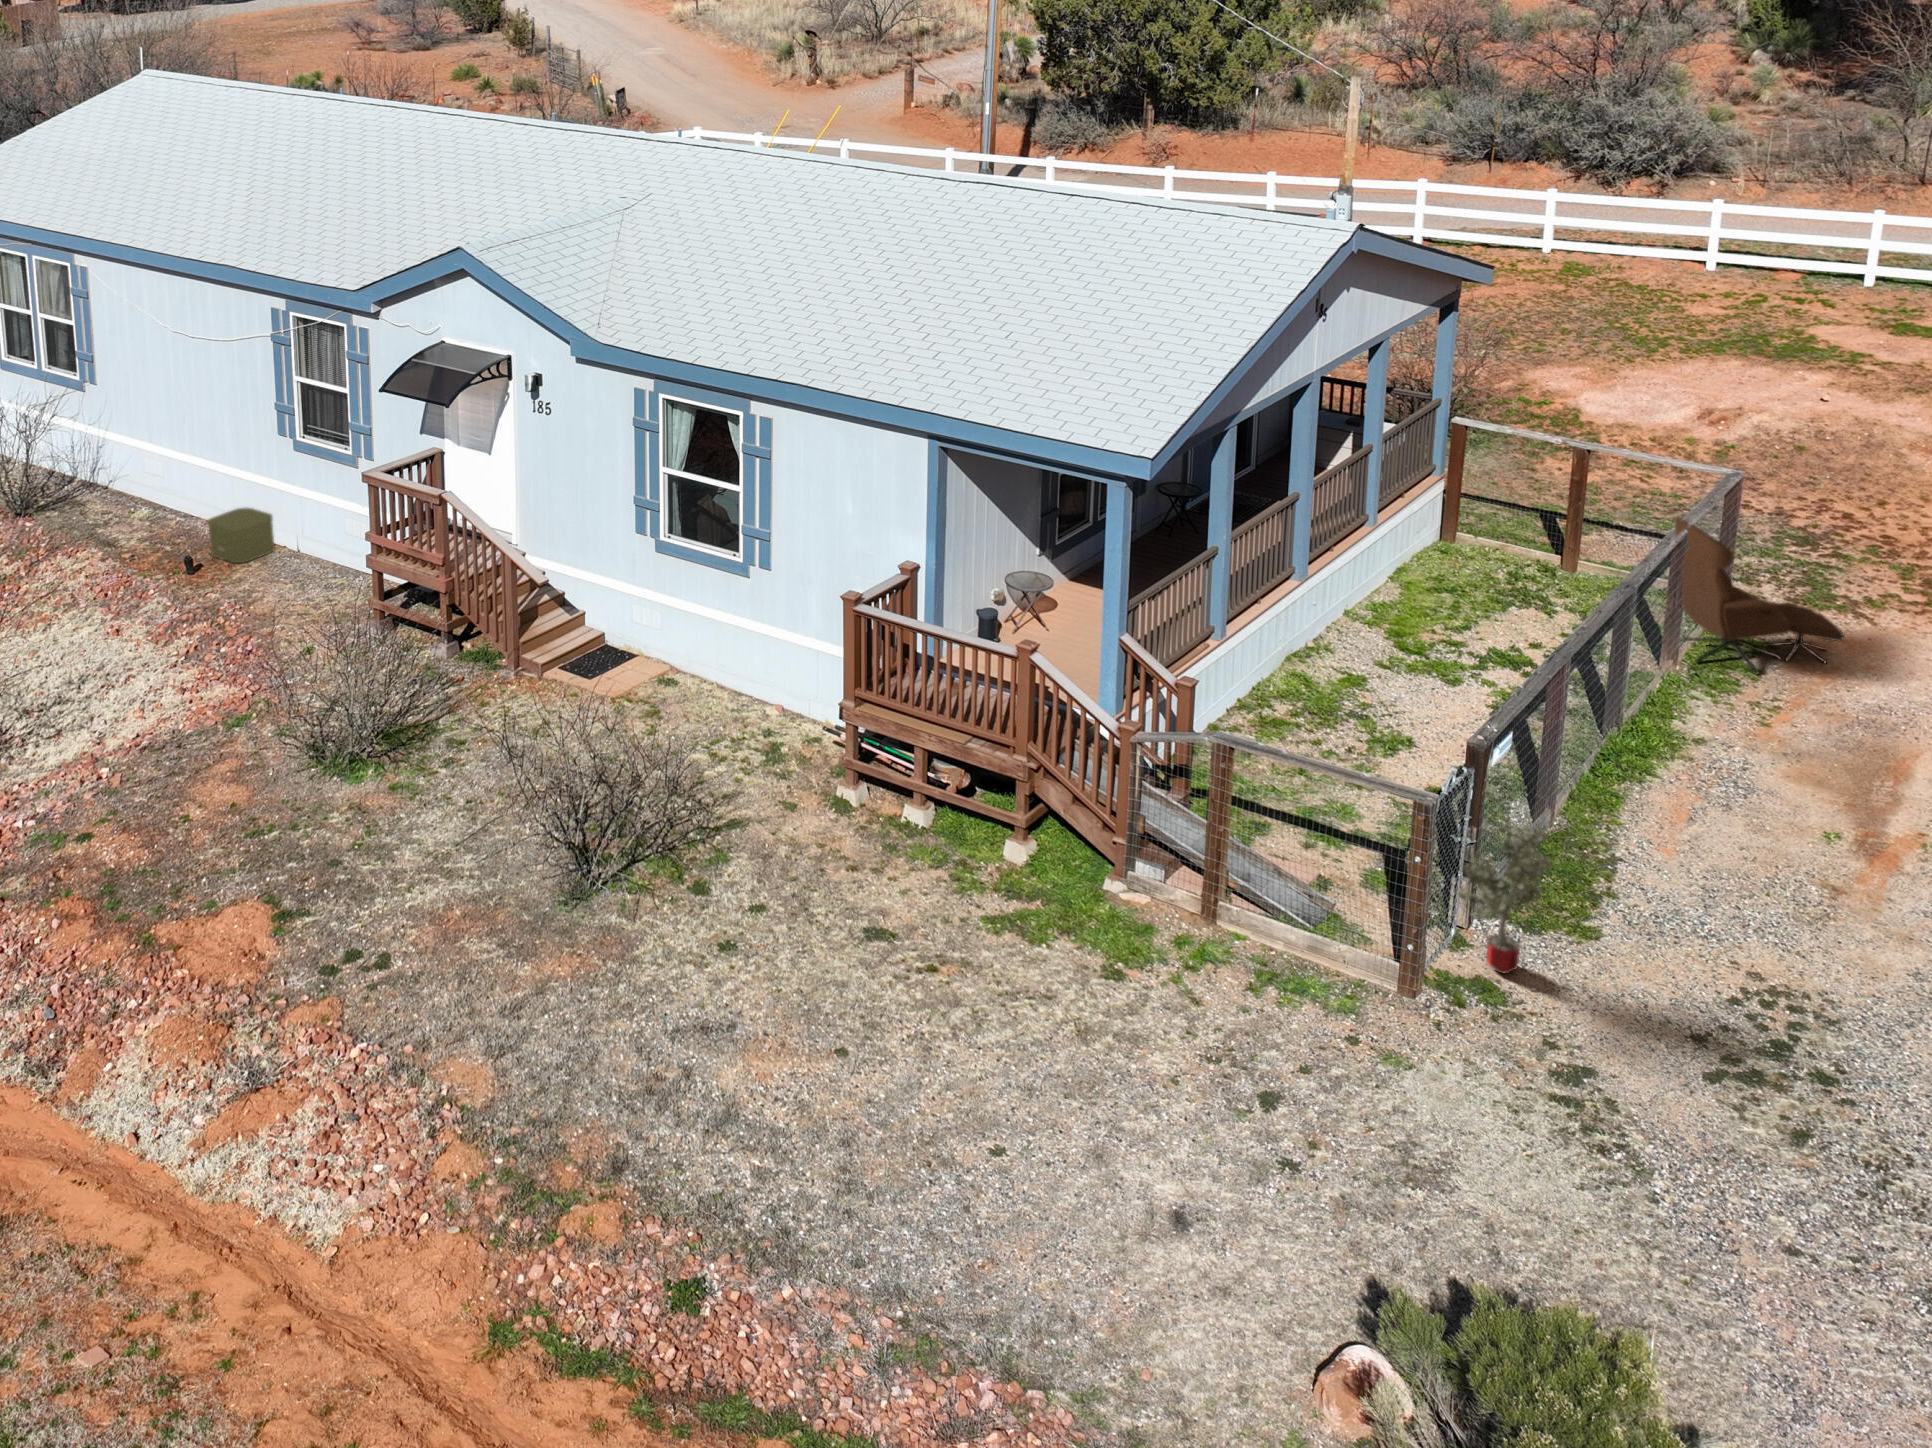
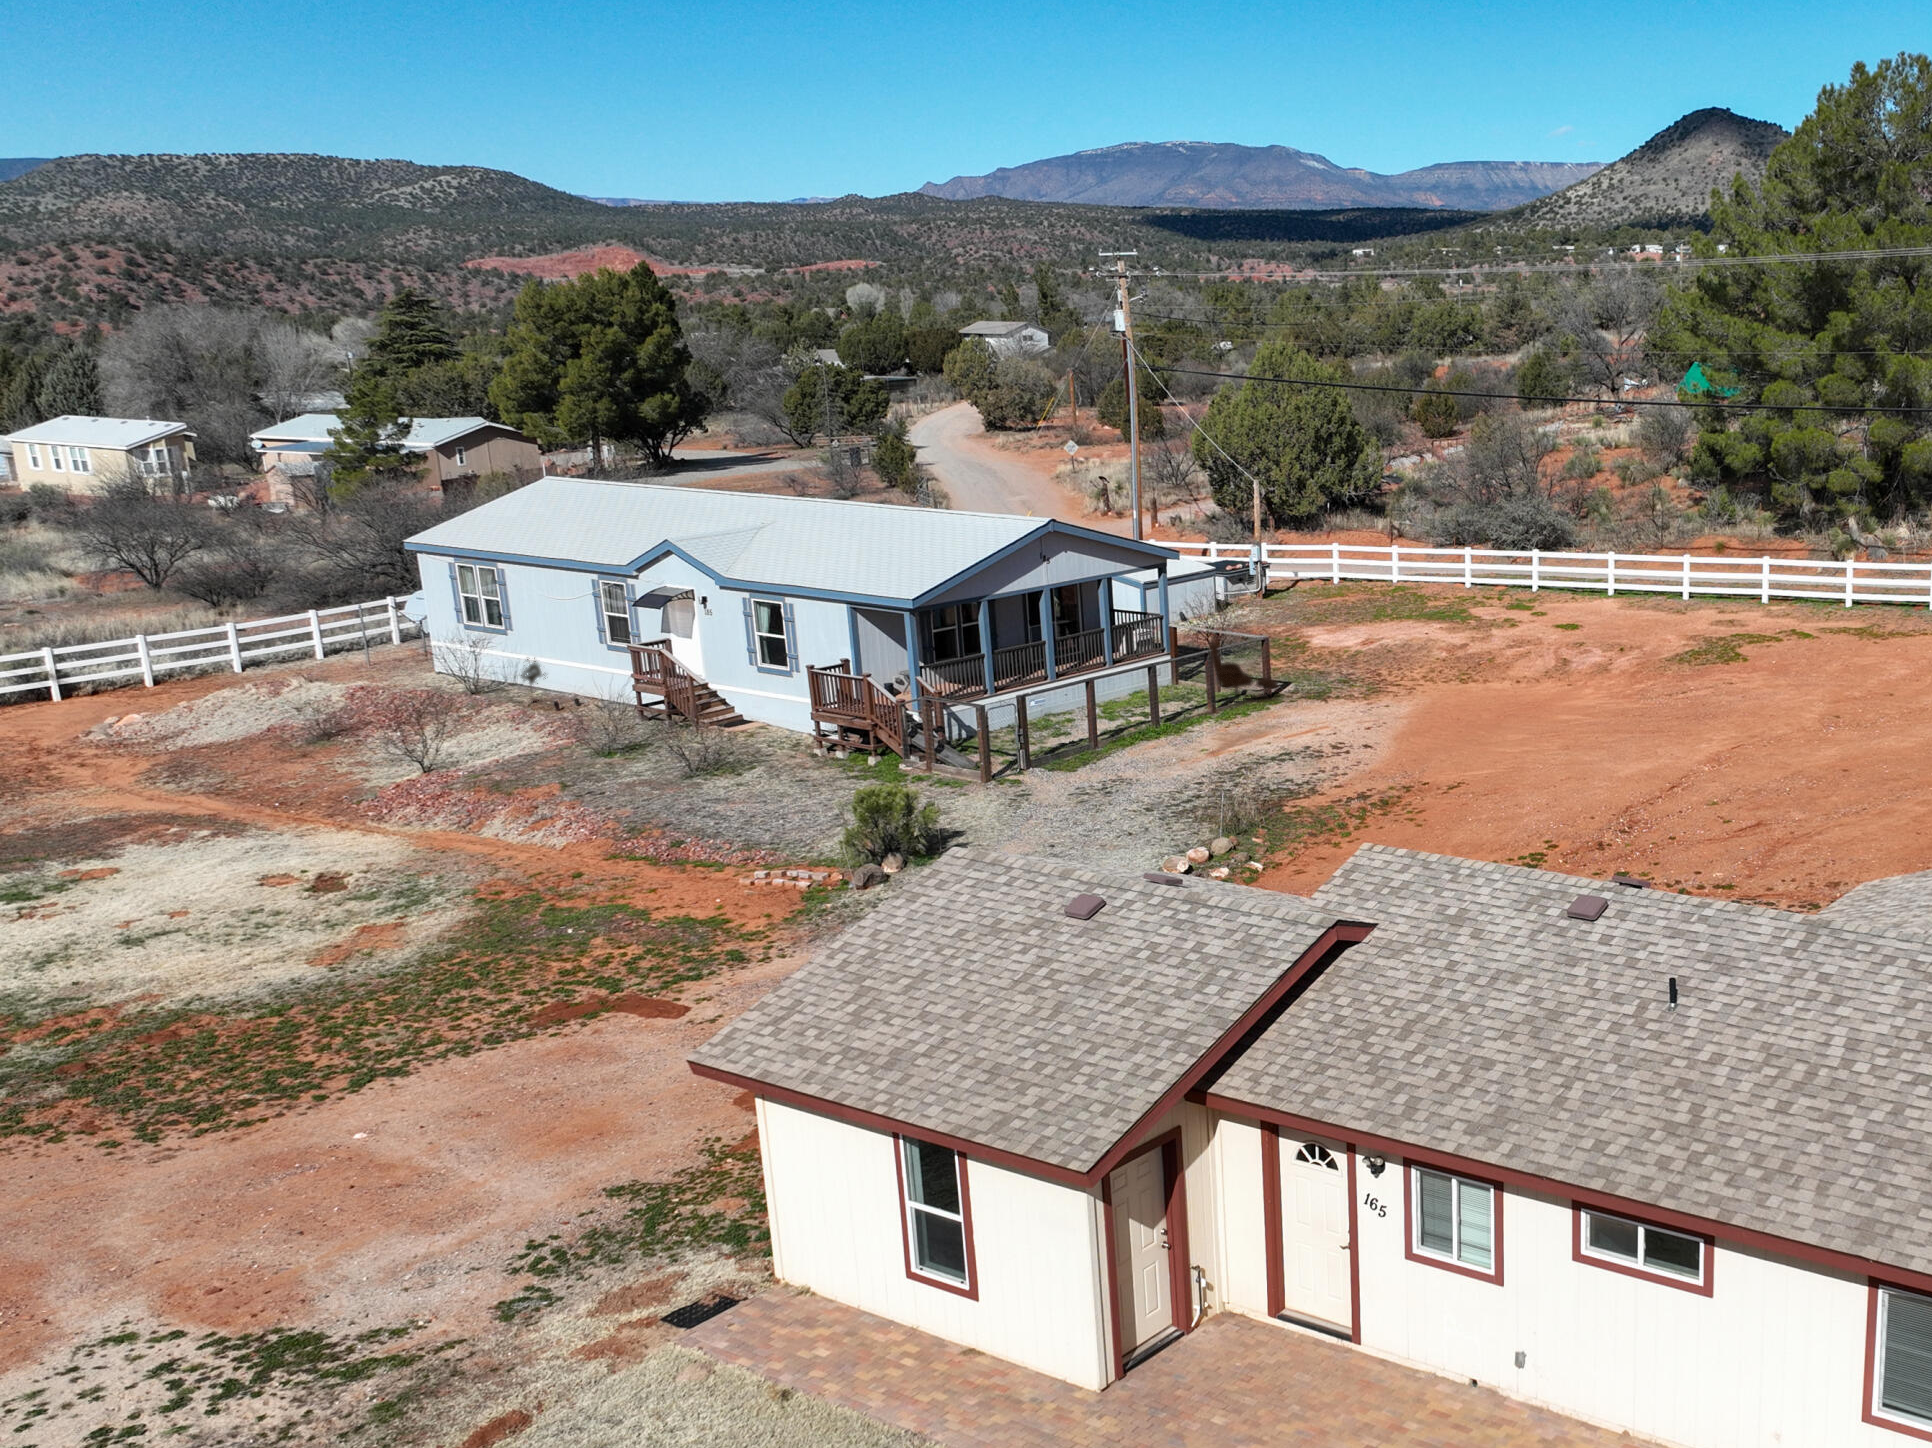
storage box: present [208,508,275,563] -> none [568,688,606,711]
potted tree: present [1458,817,1552,973] -> present [521,658,546,702]

